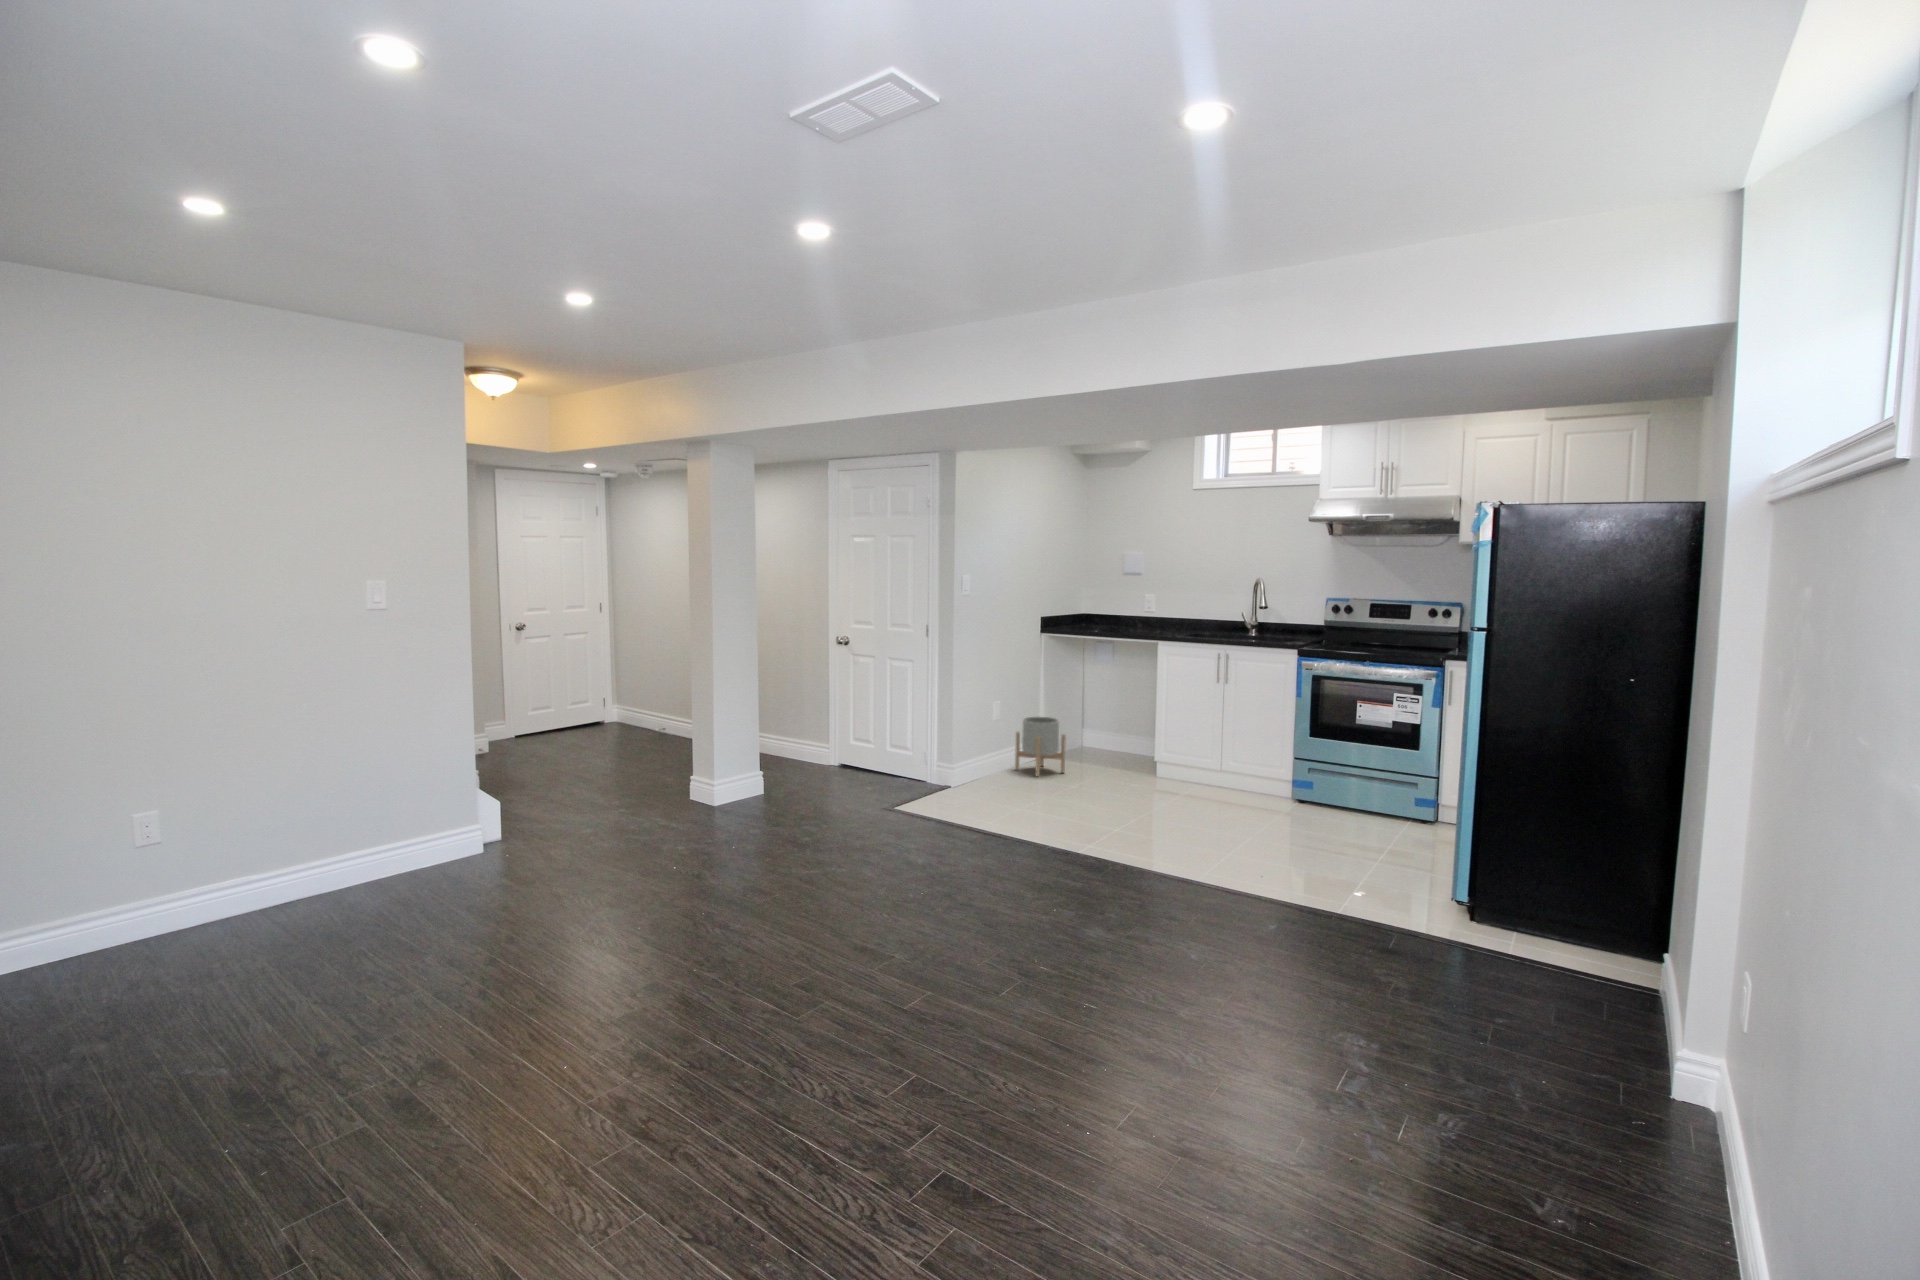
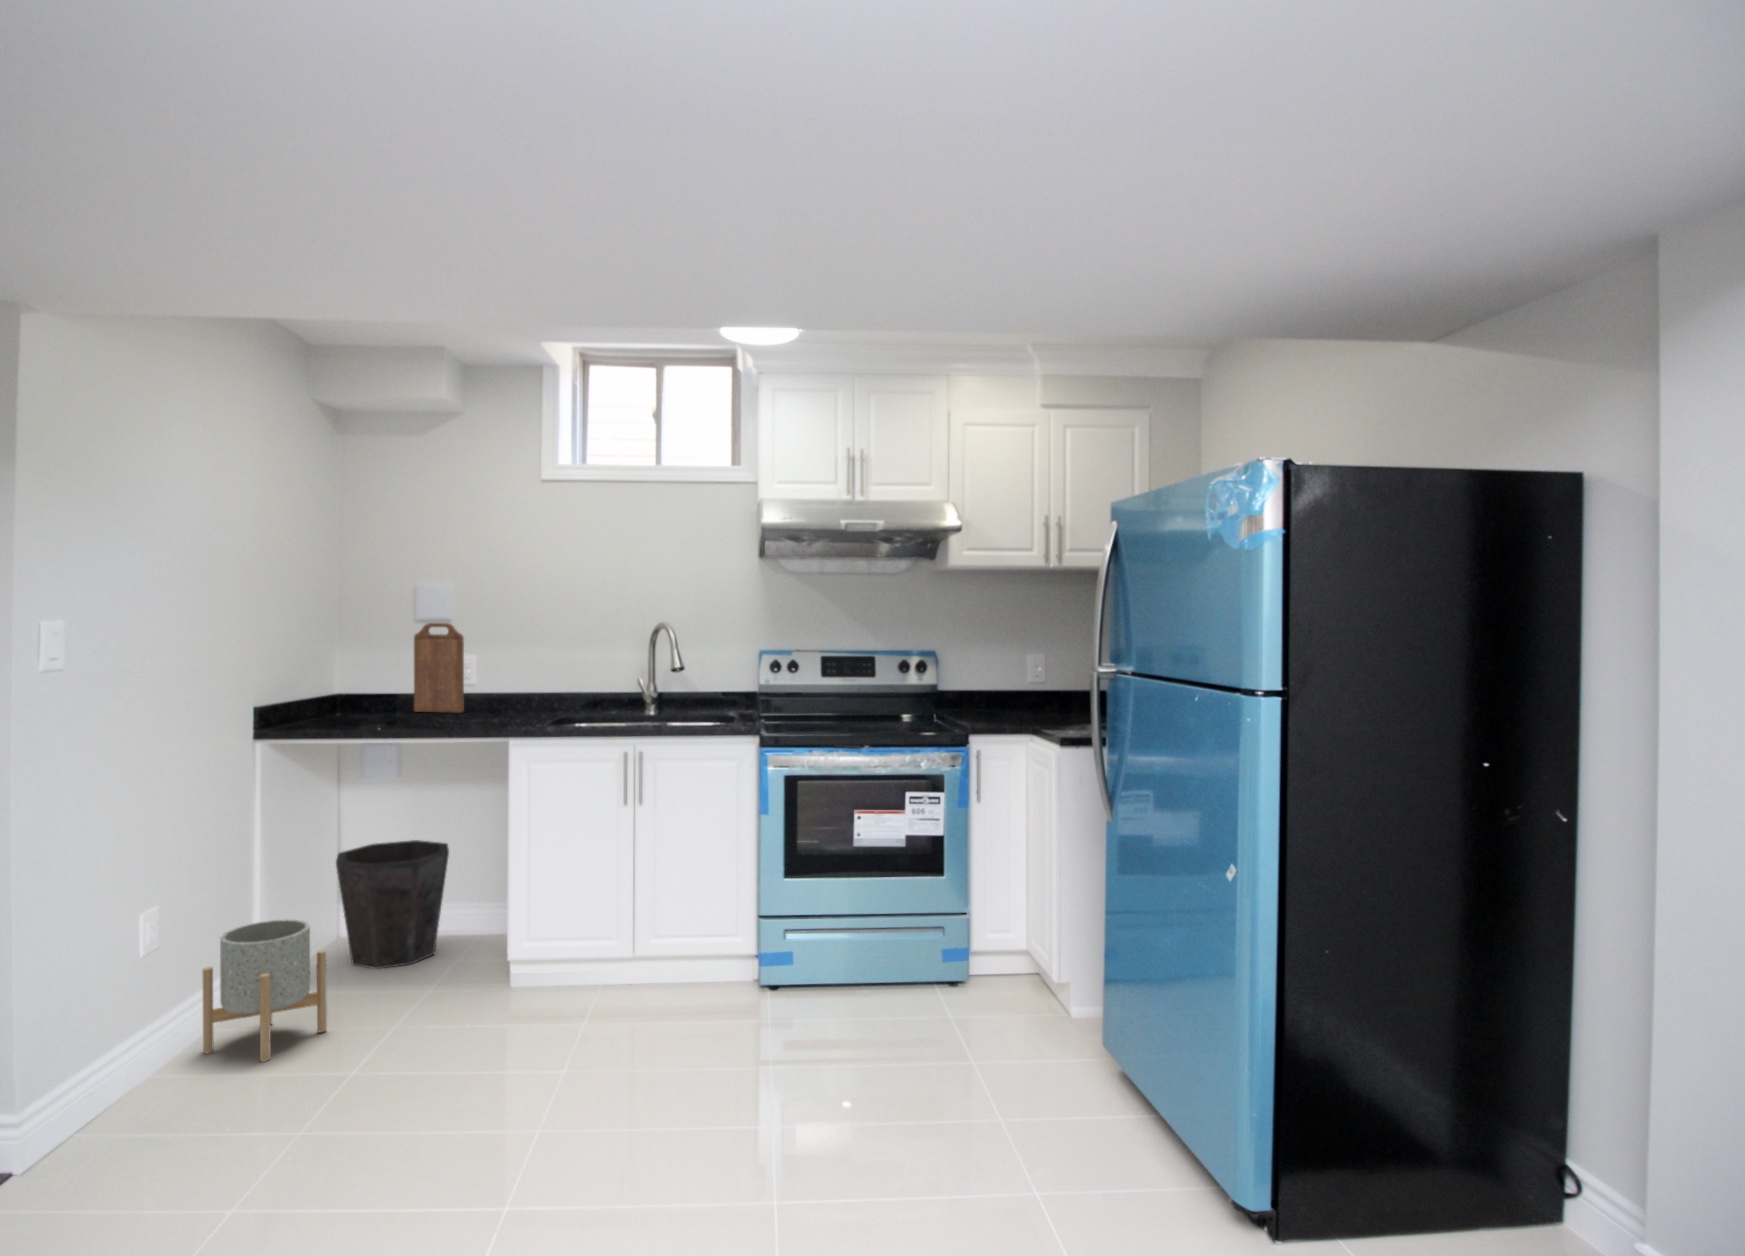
cutting board: none [1124,574,1150,626] -> present [414,623,464,713]
waste bin: none [1079,694,1136,758] -> present [336,840,449,969]

